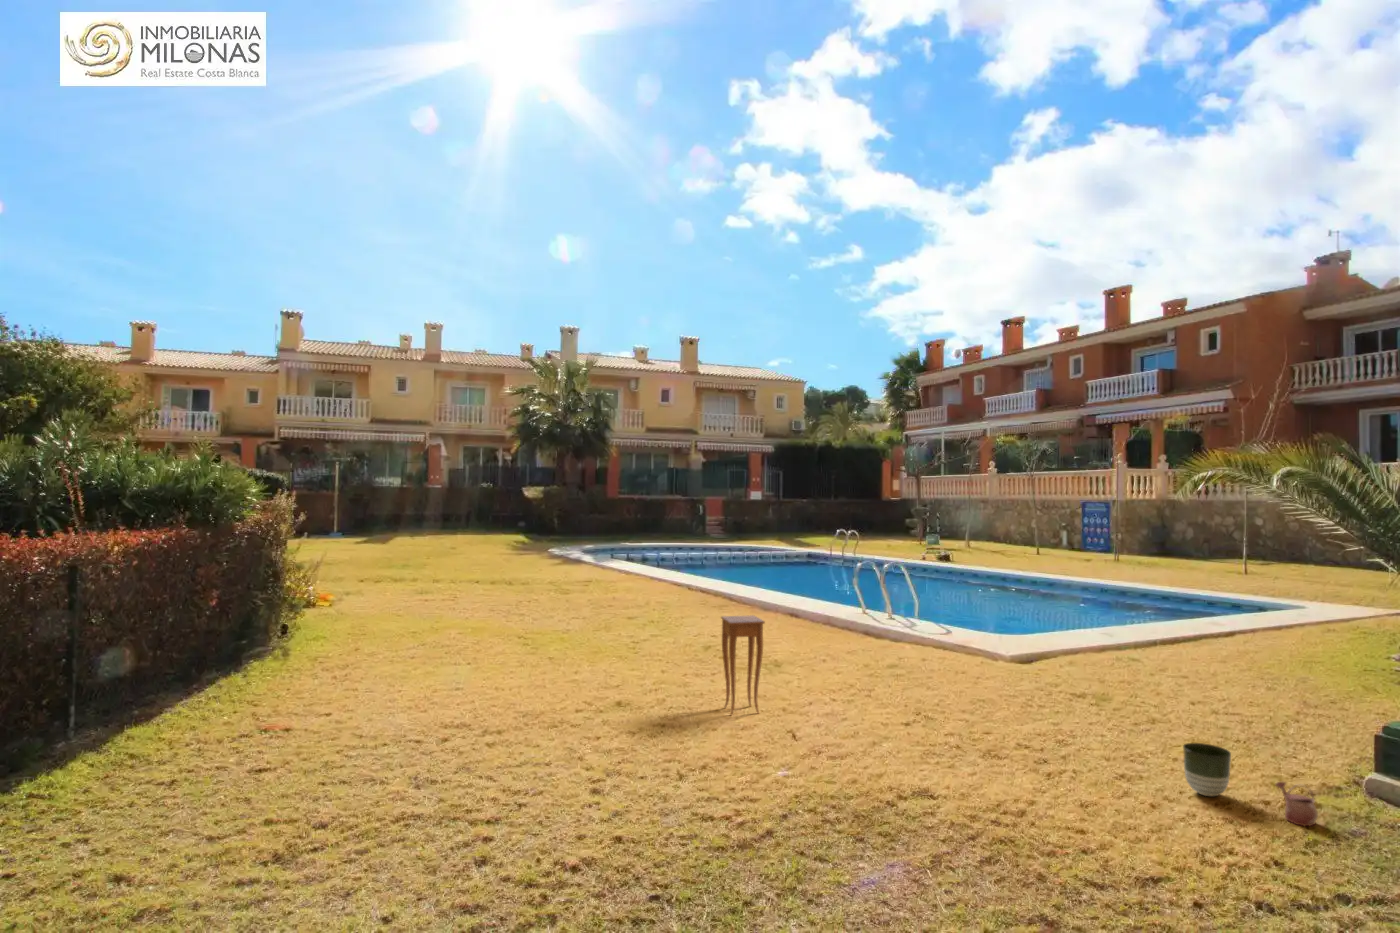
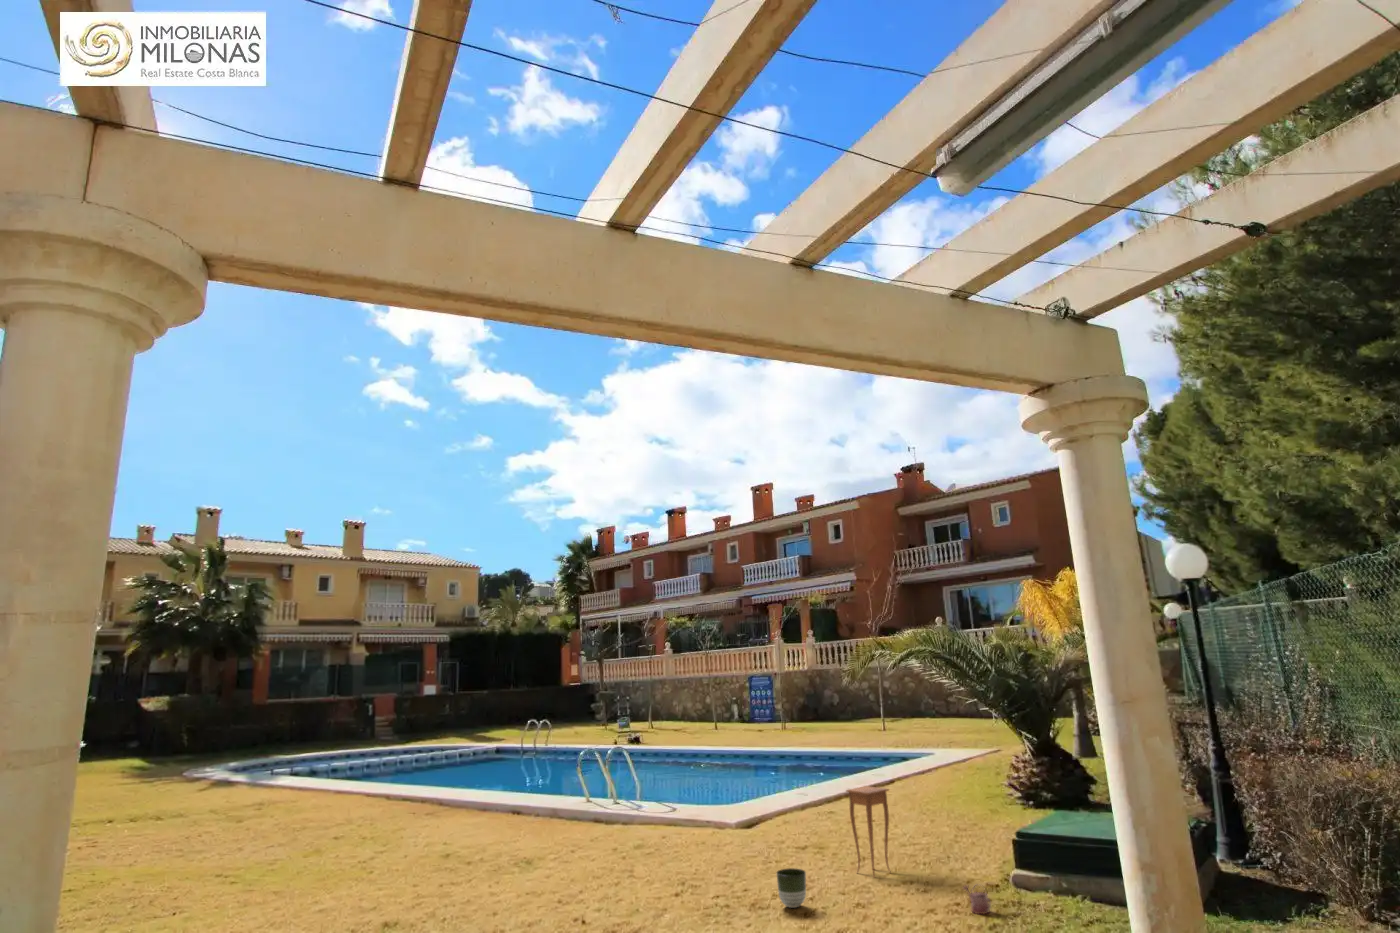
side table: present [721,615,765,715] -> present [846,786,890,877]
planter: present [1183,743,1231,796] -> present [777,868,806,908]

